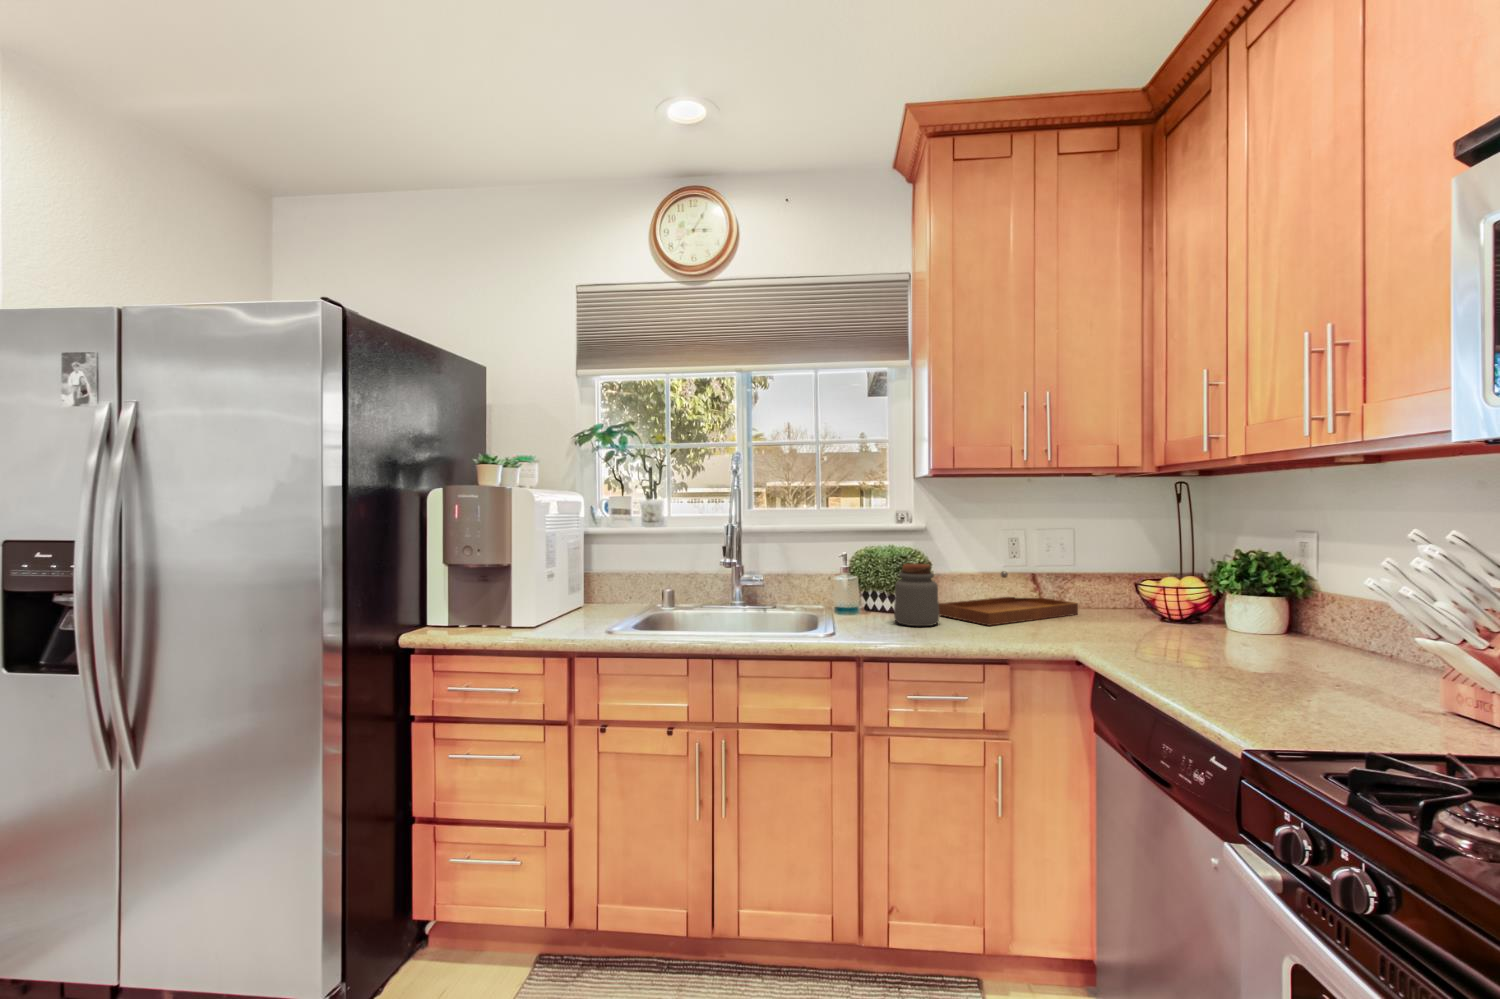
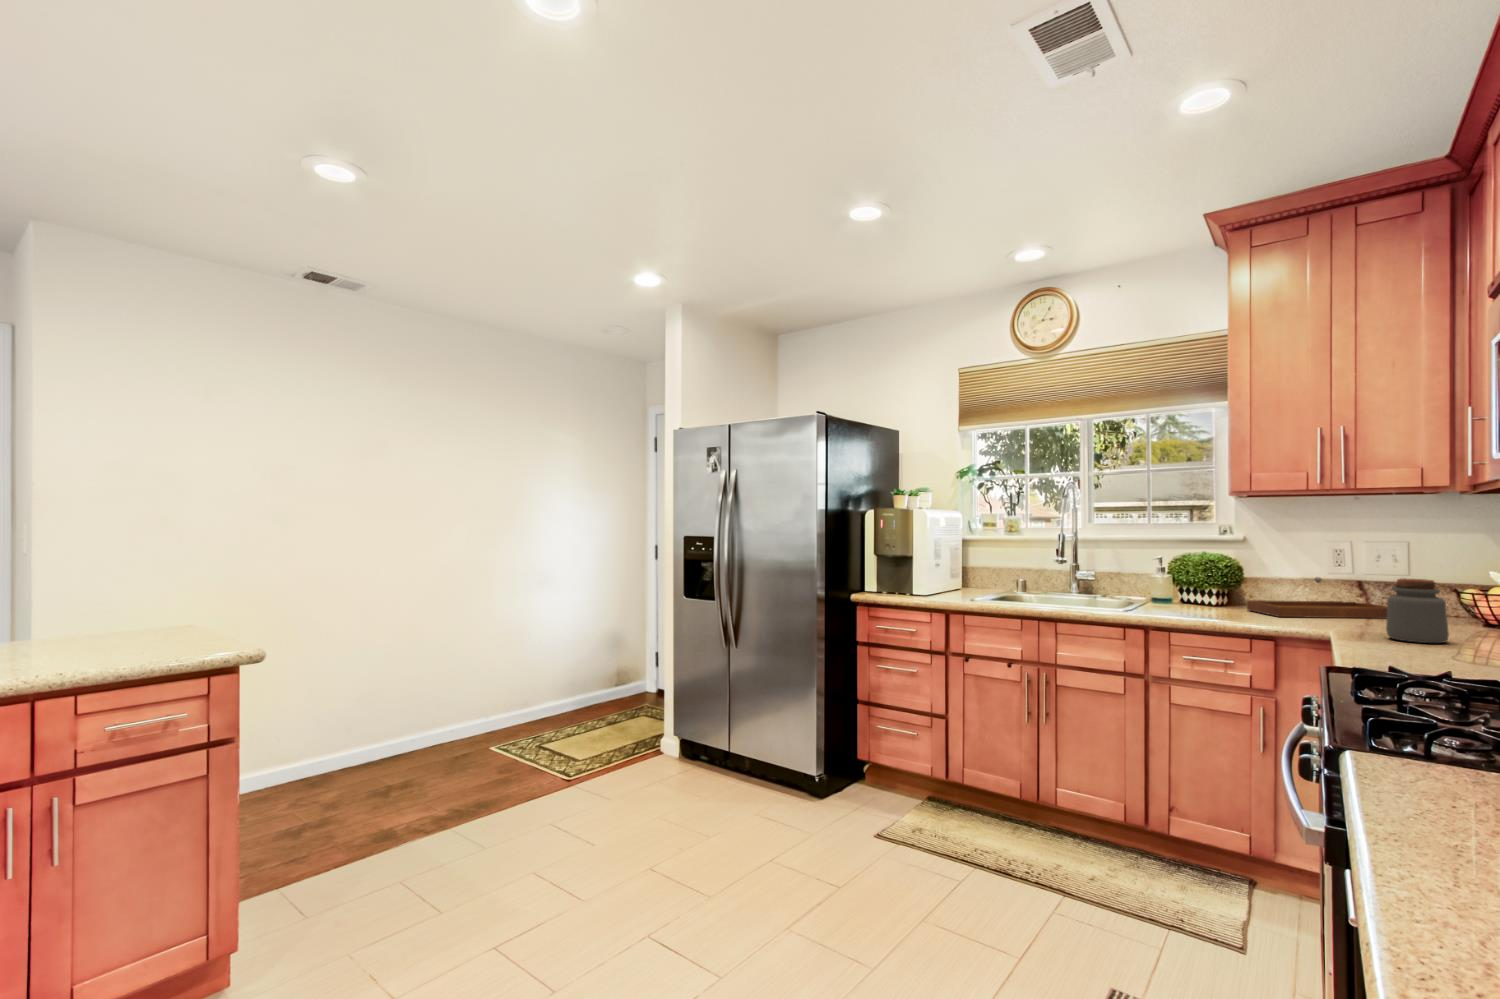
jar: present [894,563,939,626] -> present [1386,578,1449,643]

